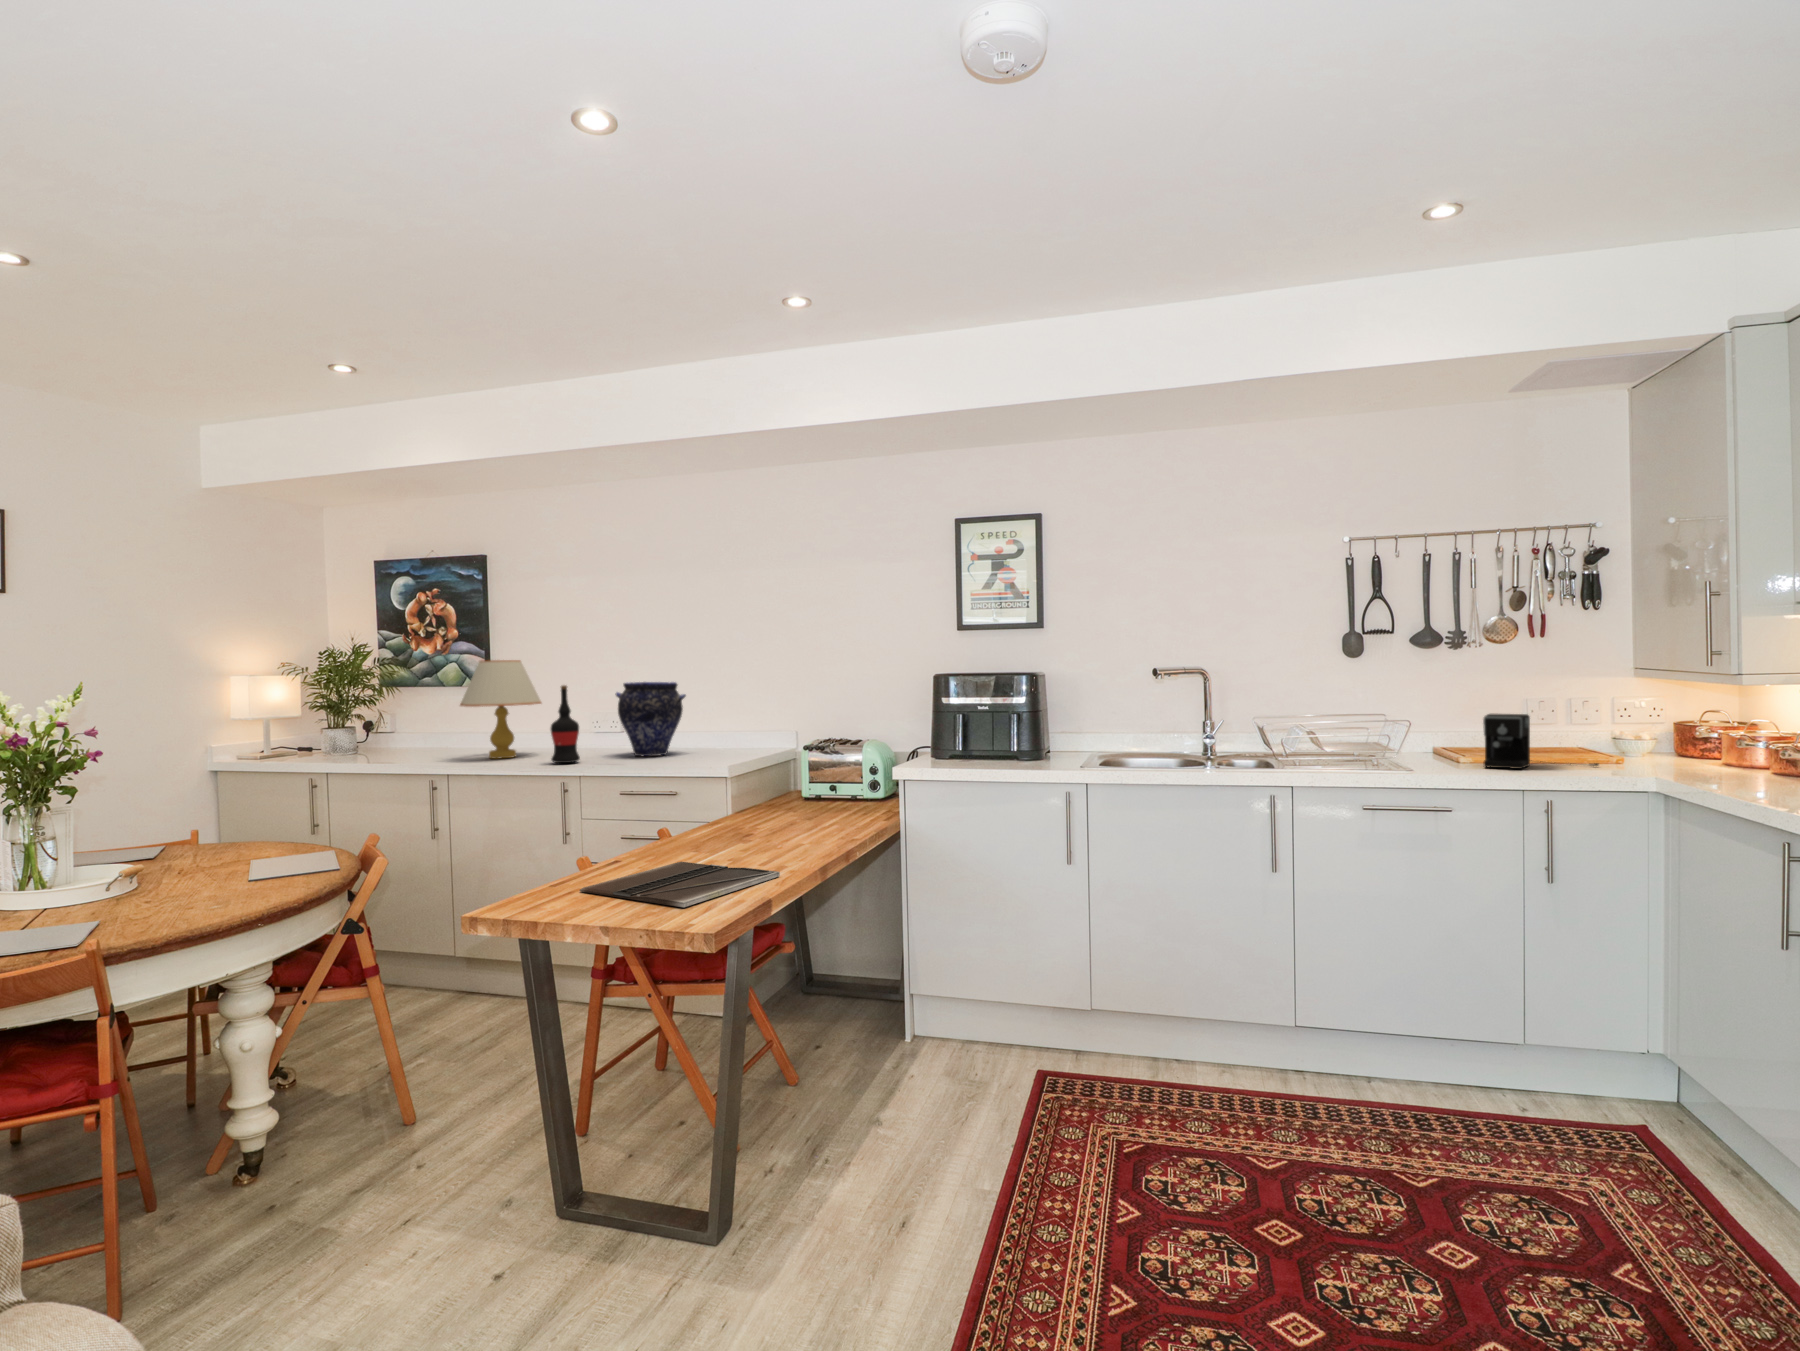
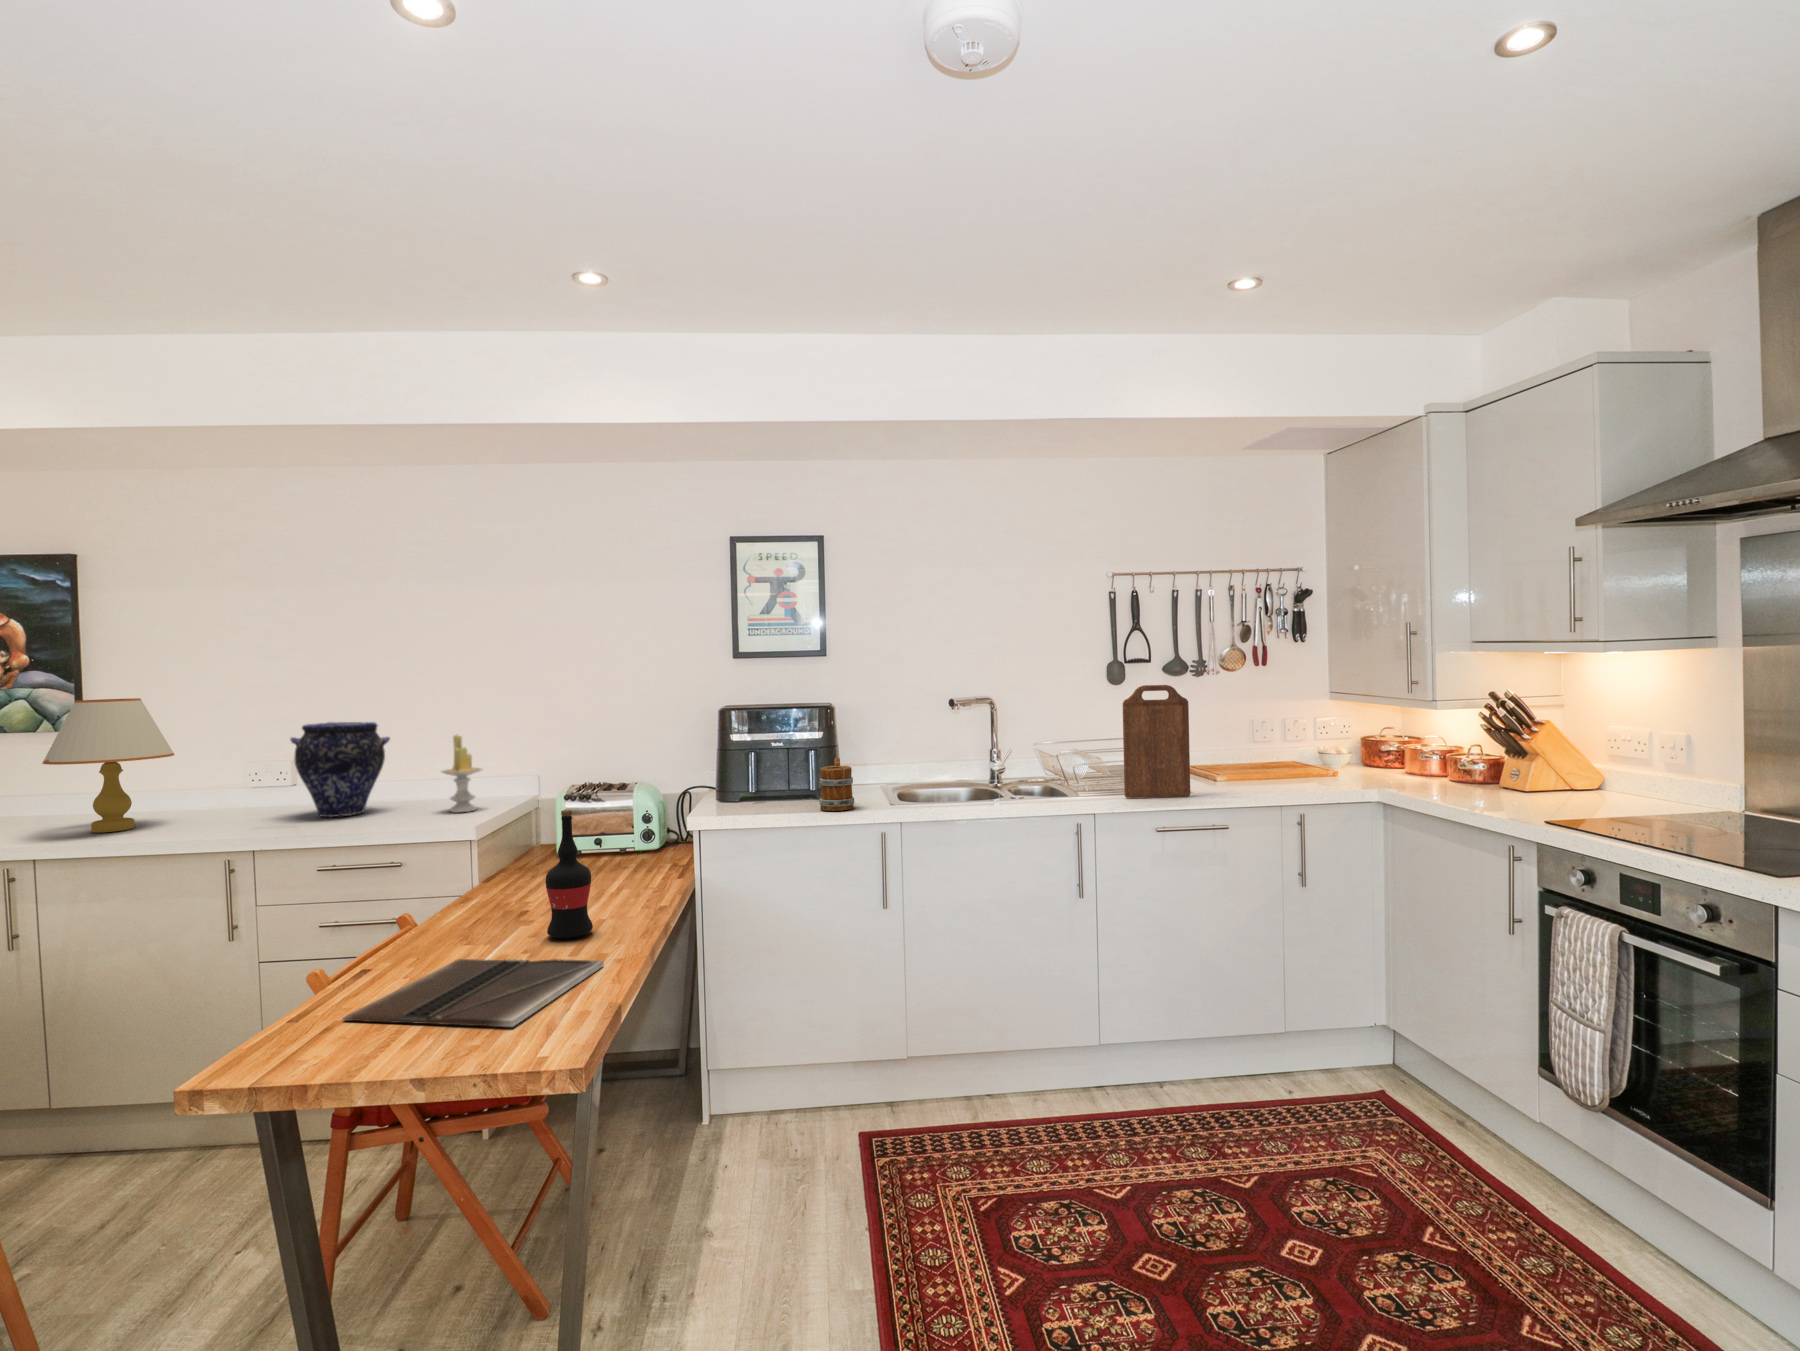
cutting board: none [1329,655,1406,774] -> present [1123,685,1190,798]
wine bottle: present [551,685,580,763] -> present [545,810,593,938]
candle: none [719,693,751,758] -> present [442,735,482,812]
coffee maker: present [1483,714,1598,769] -> none [1239,735,1327,786]
mug: none [1017,722,1050,770] -> present [820,758,854,811]

